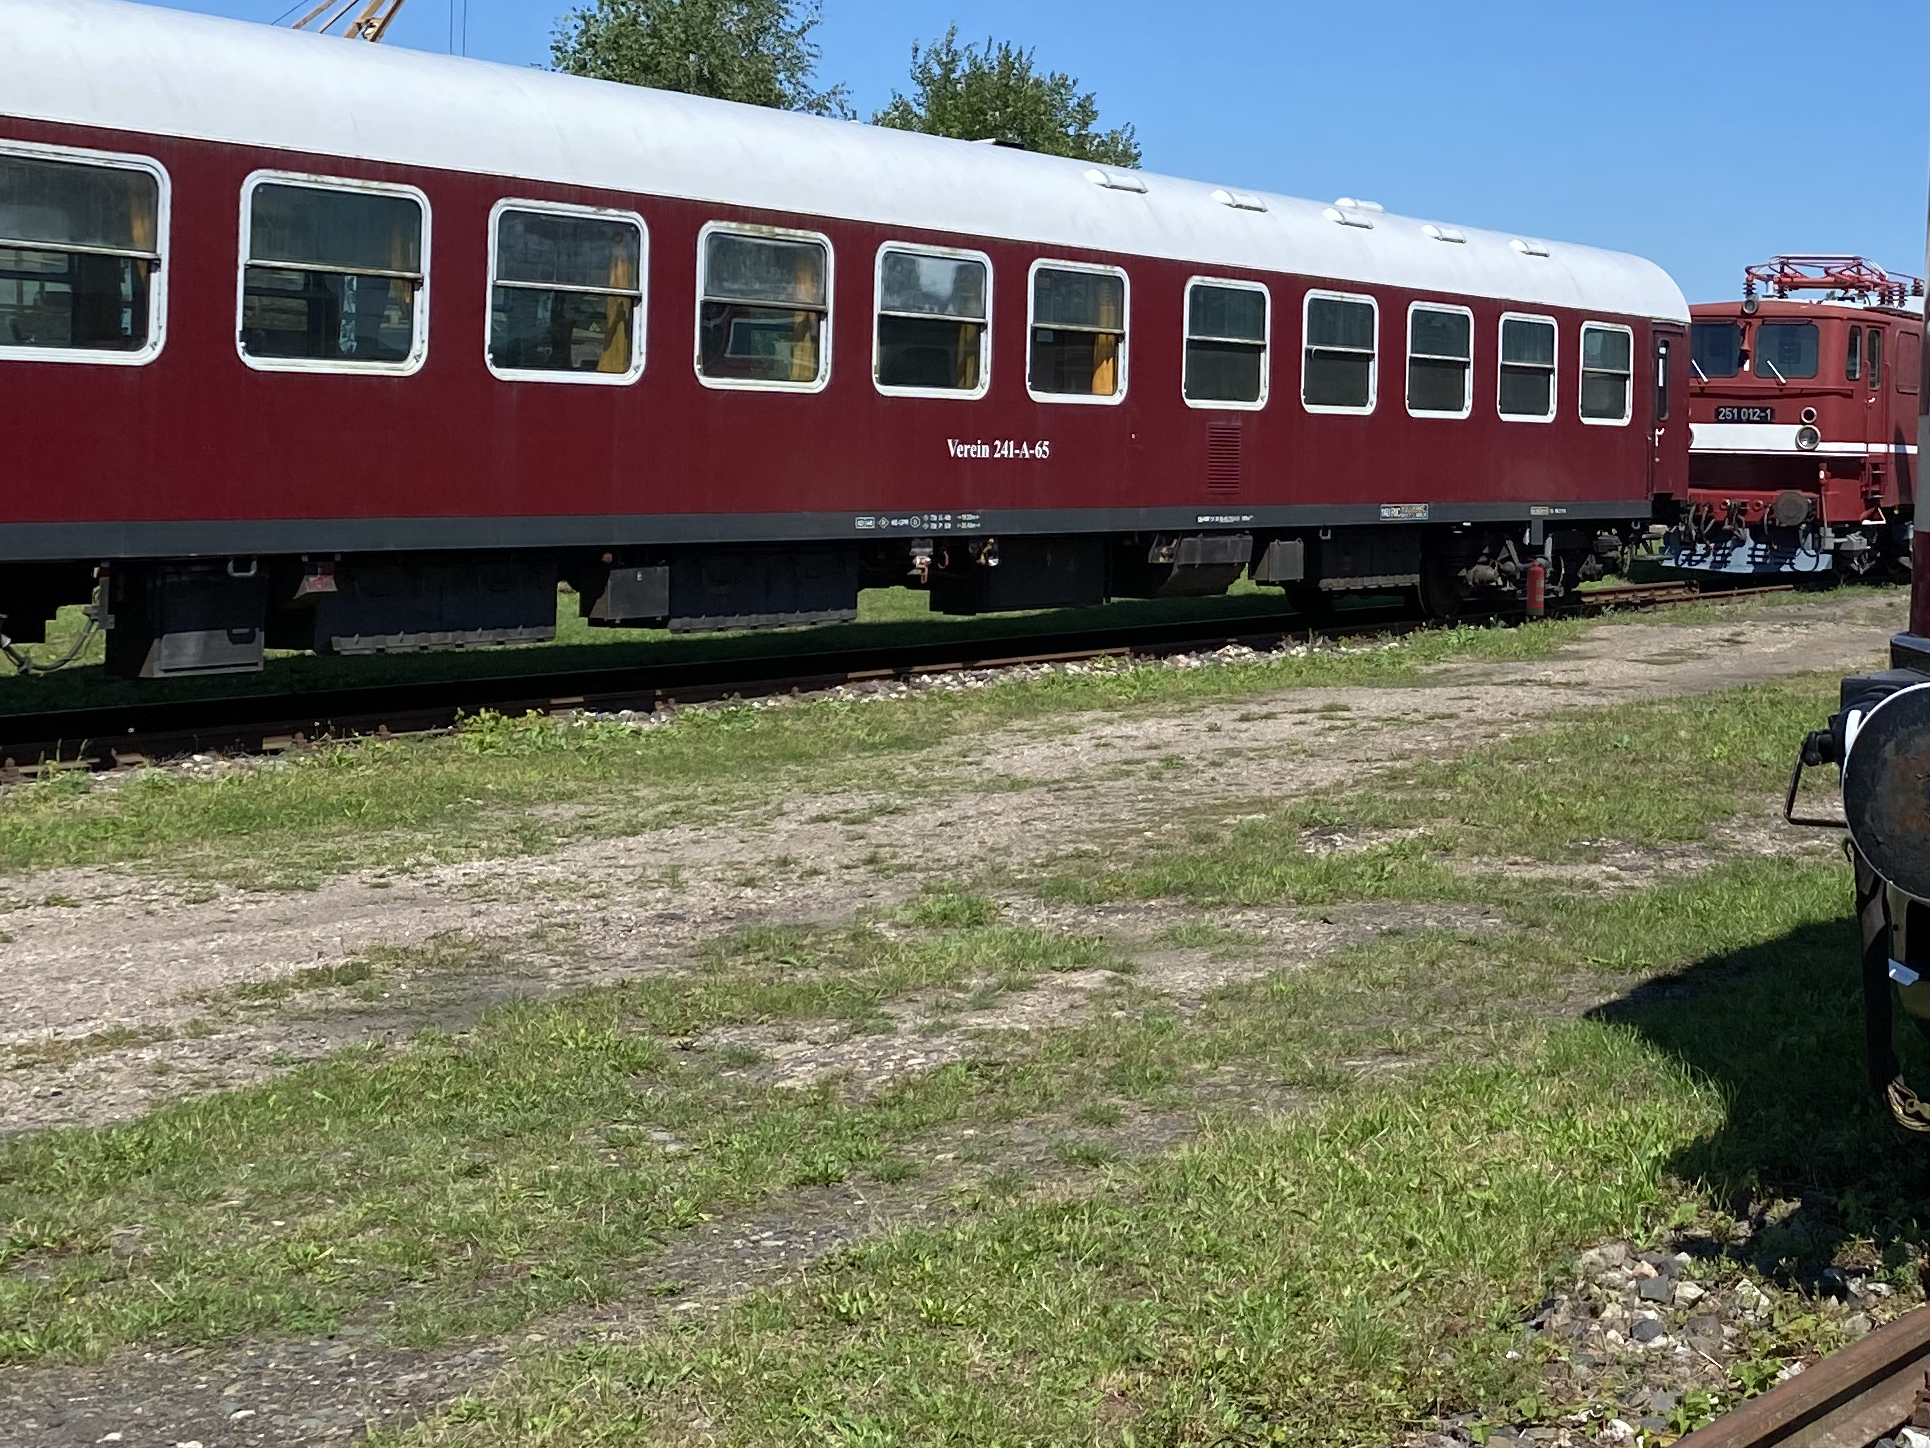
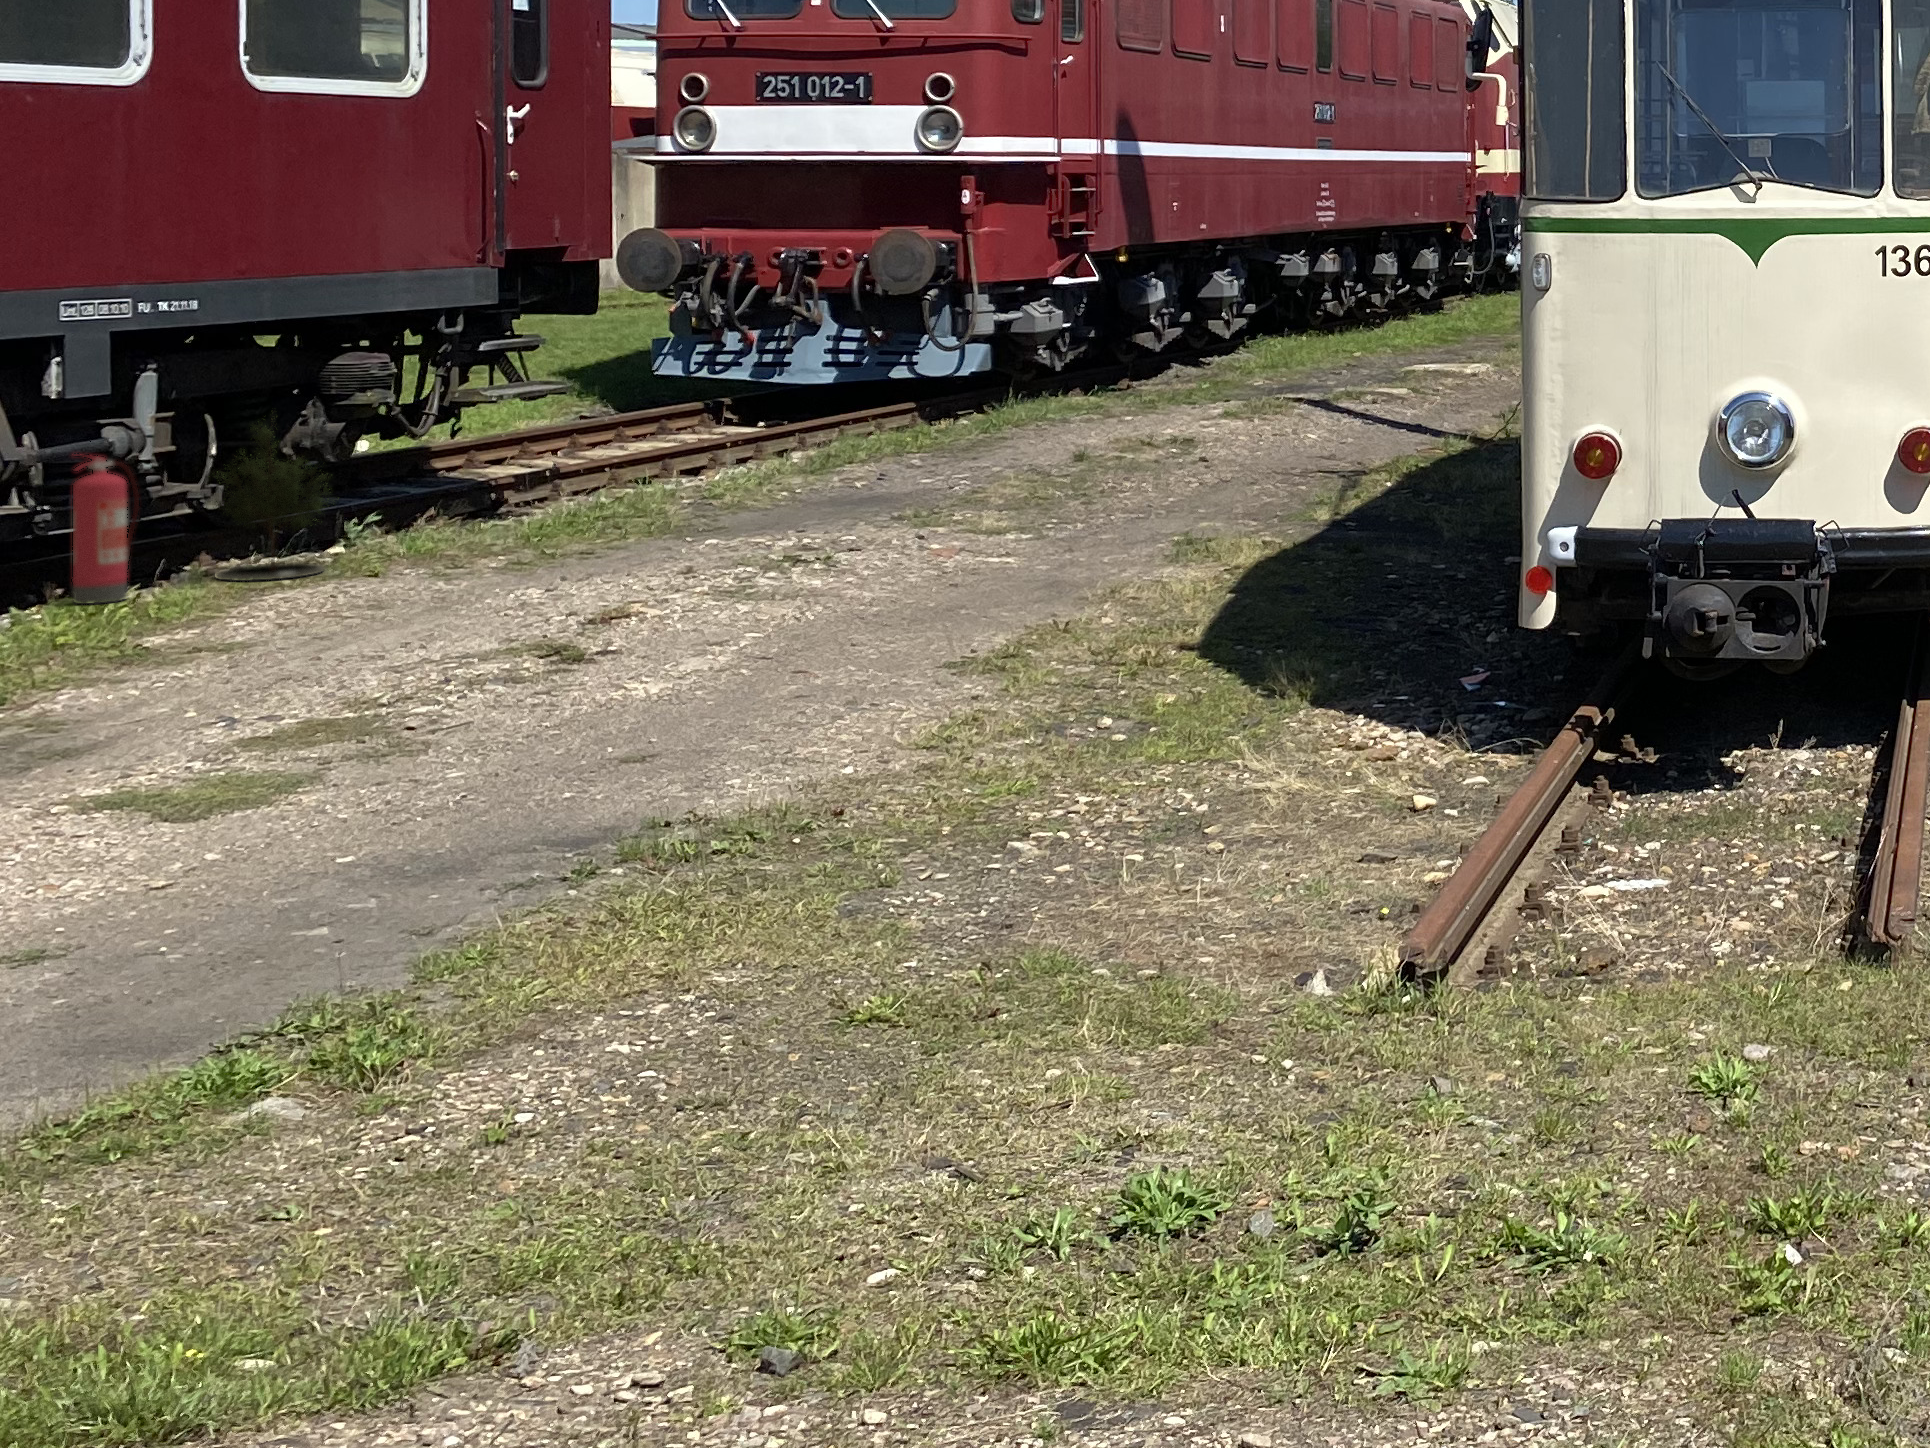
potted tree: none [1562,546,1607,613] -> present [215,416,330,581]

